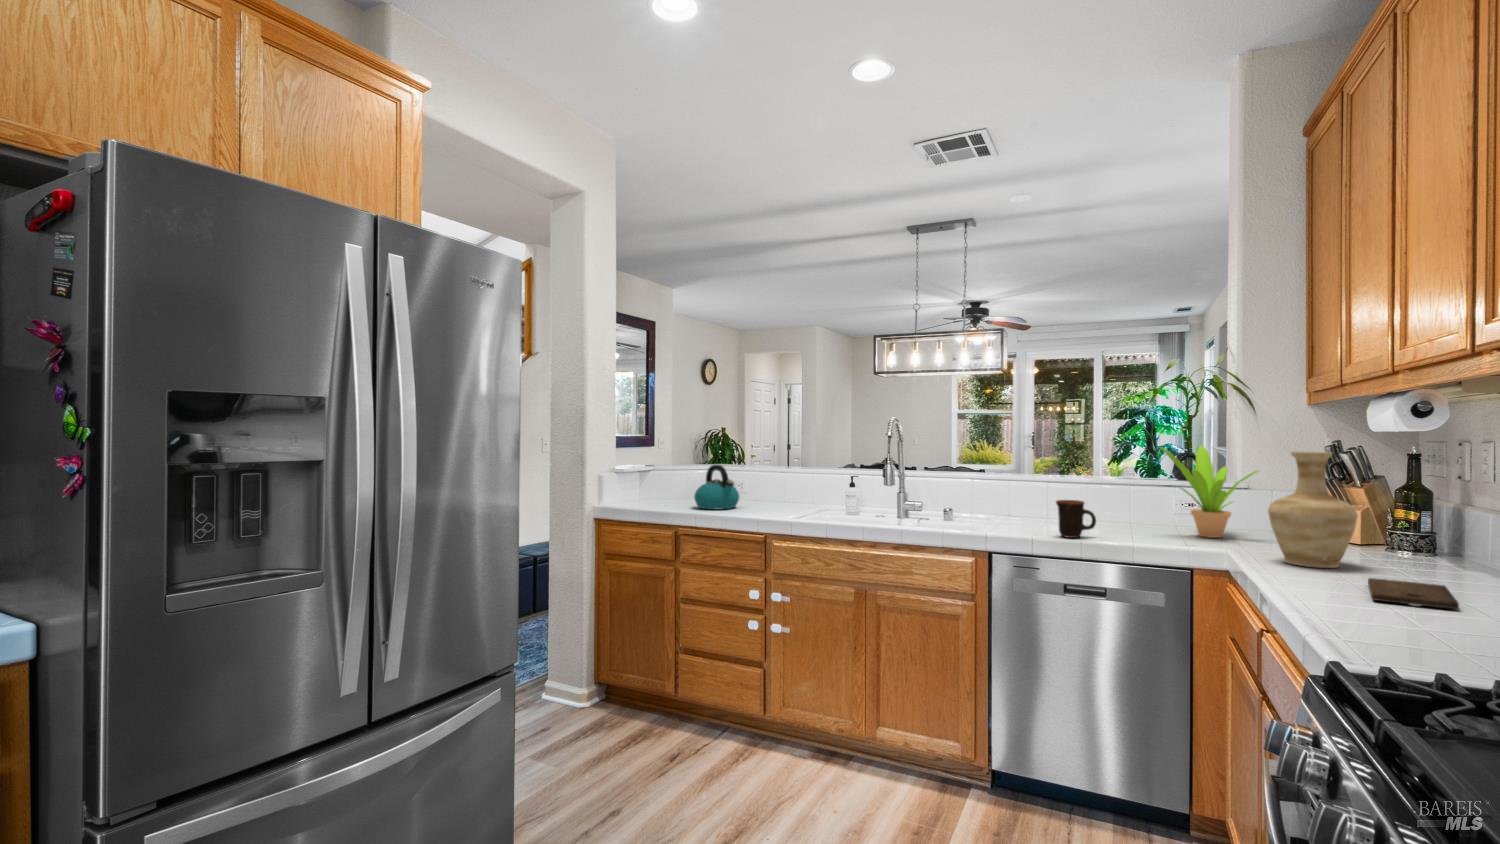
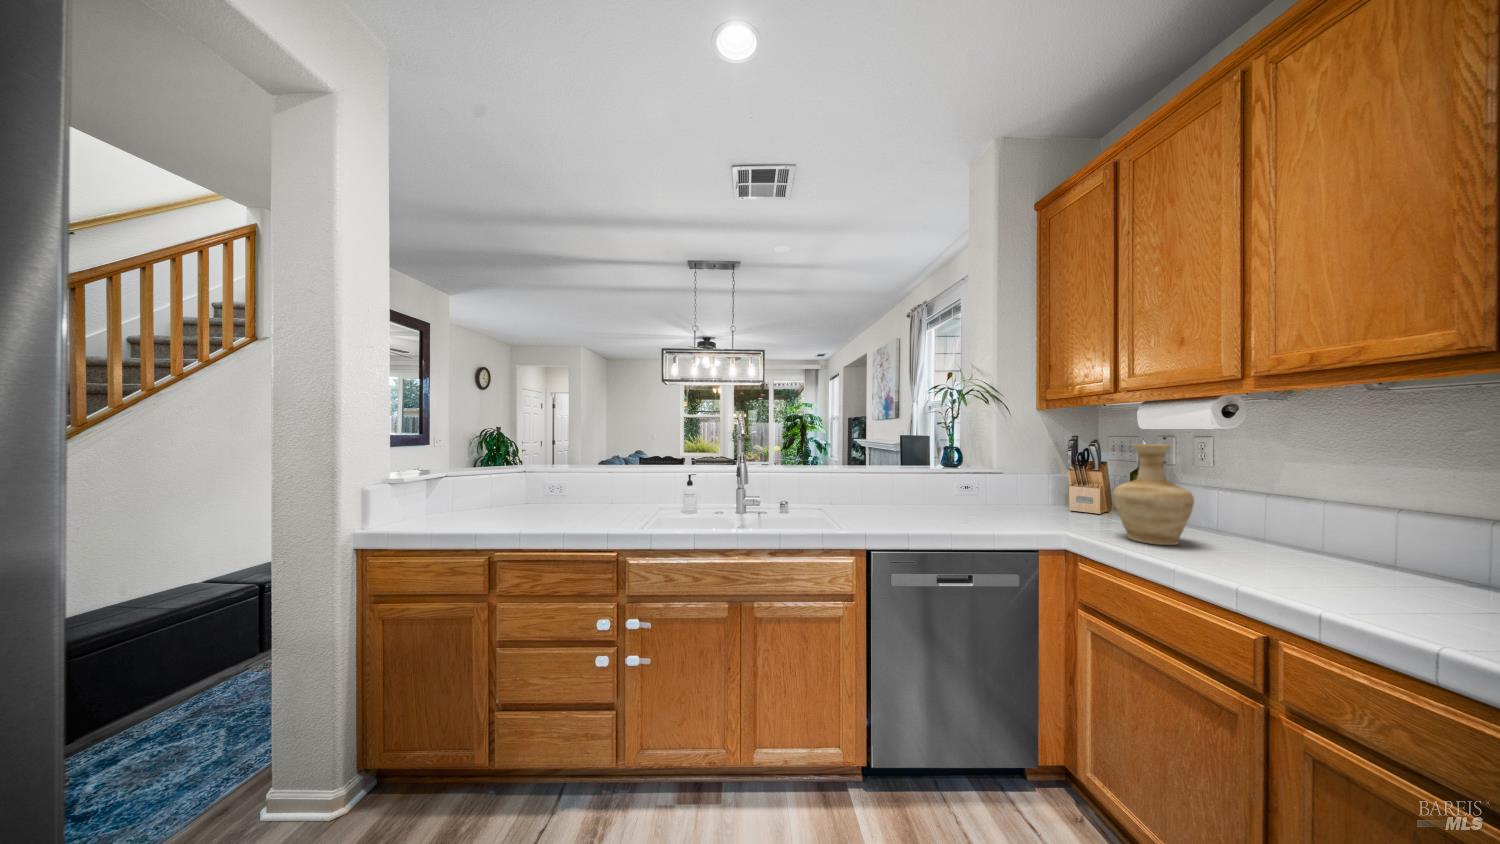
potted plant: present [1160,445,1259,538] -> none [979,438,1047,514]
kettle: present [694,465,739,509] -> none [506,467,562,520]
mug: present [1056,500,1096,538] -> none [915,491,944,527]
cutting board: present [1368,578,1459,609] -> none [1264,559,1434,598]

